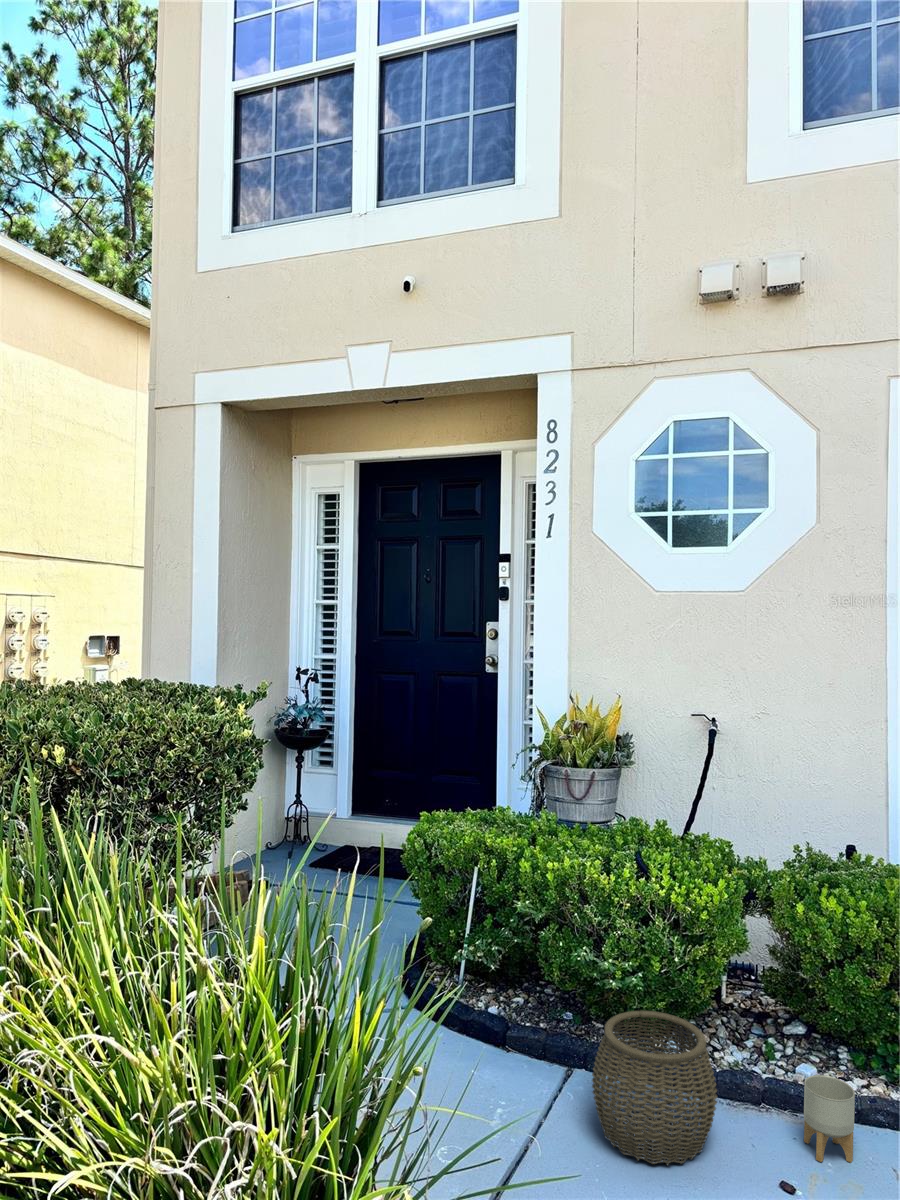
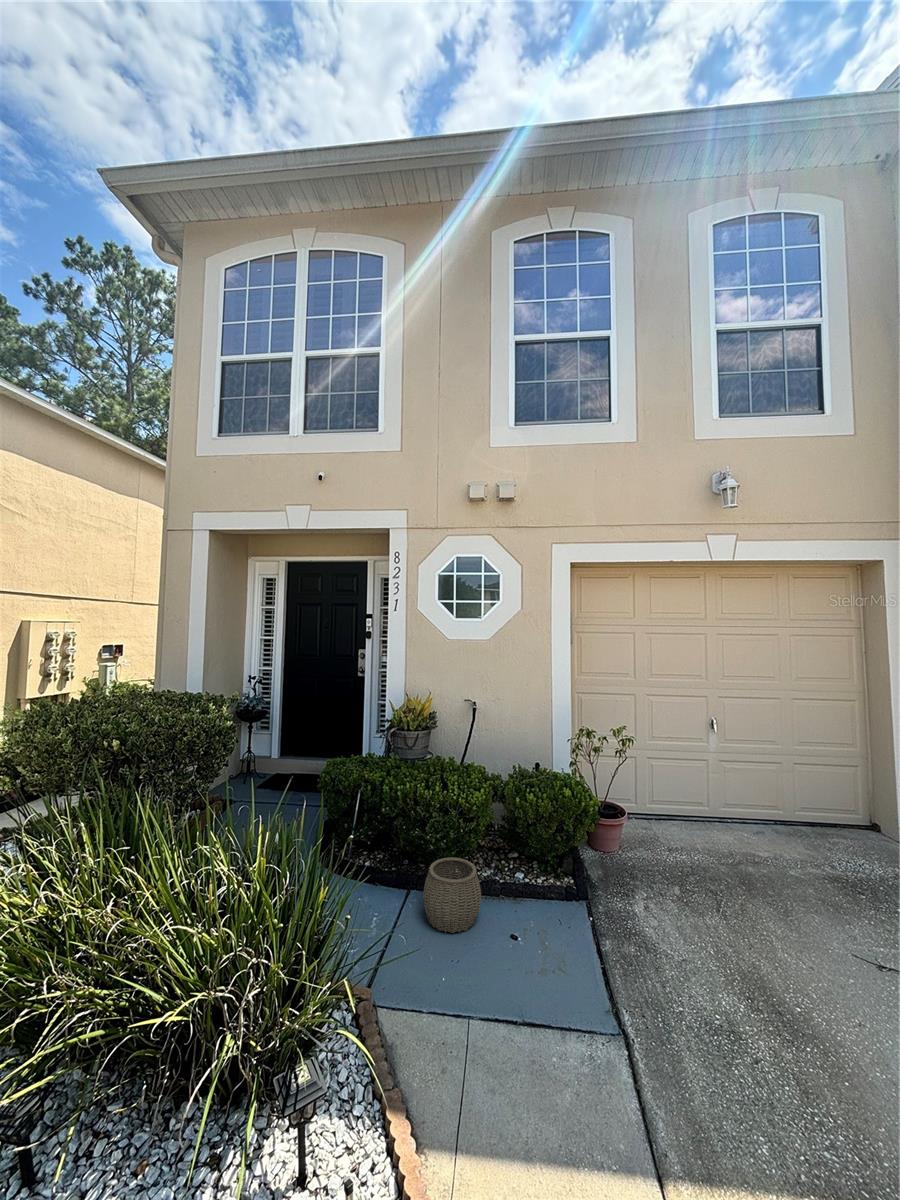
planter: present [804,1075,855,1163] -> none [519,878,541,919]

